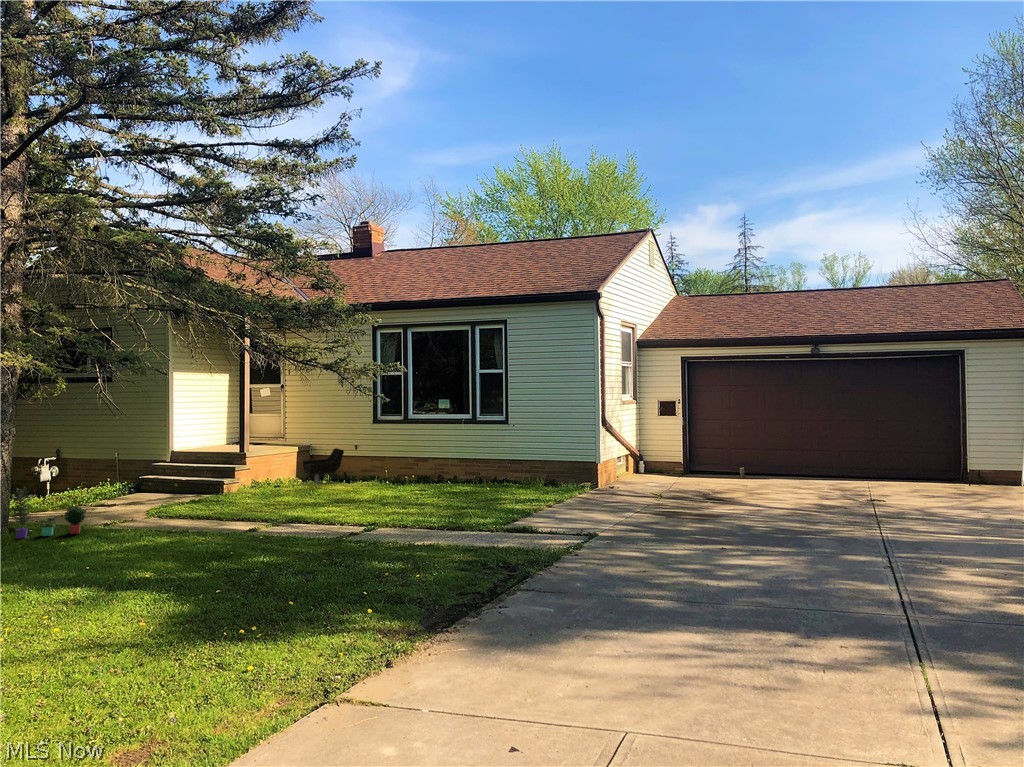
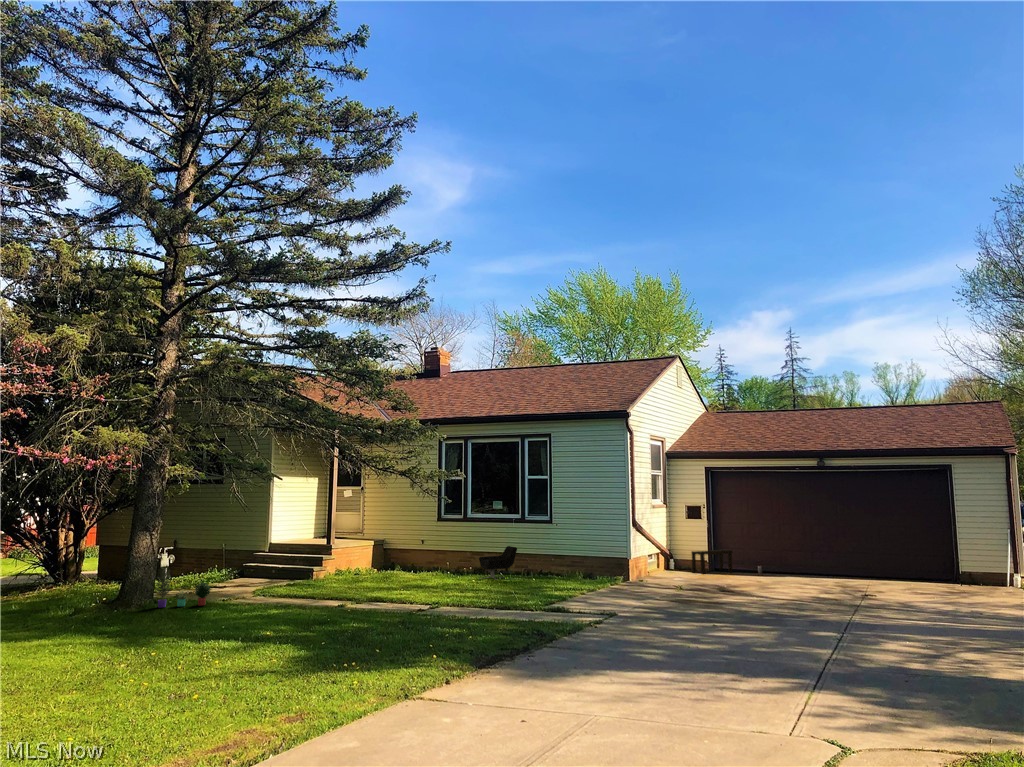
lounge chair: present [303,448,344,485] -> present [479,546,517,580]
bench: none [664,449,710,477] -> present [692,550,733,574]

